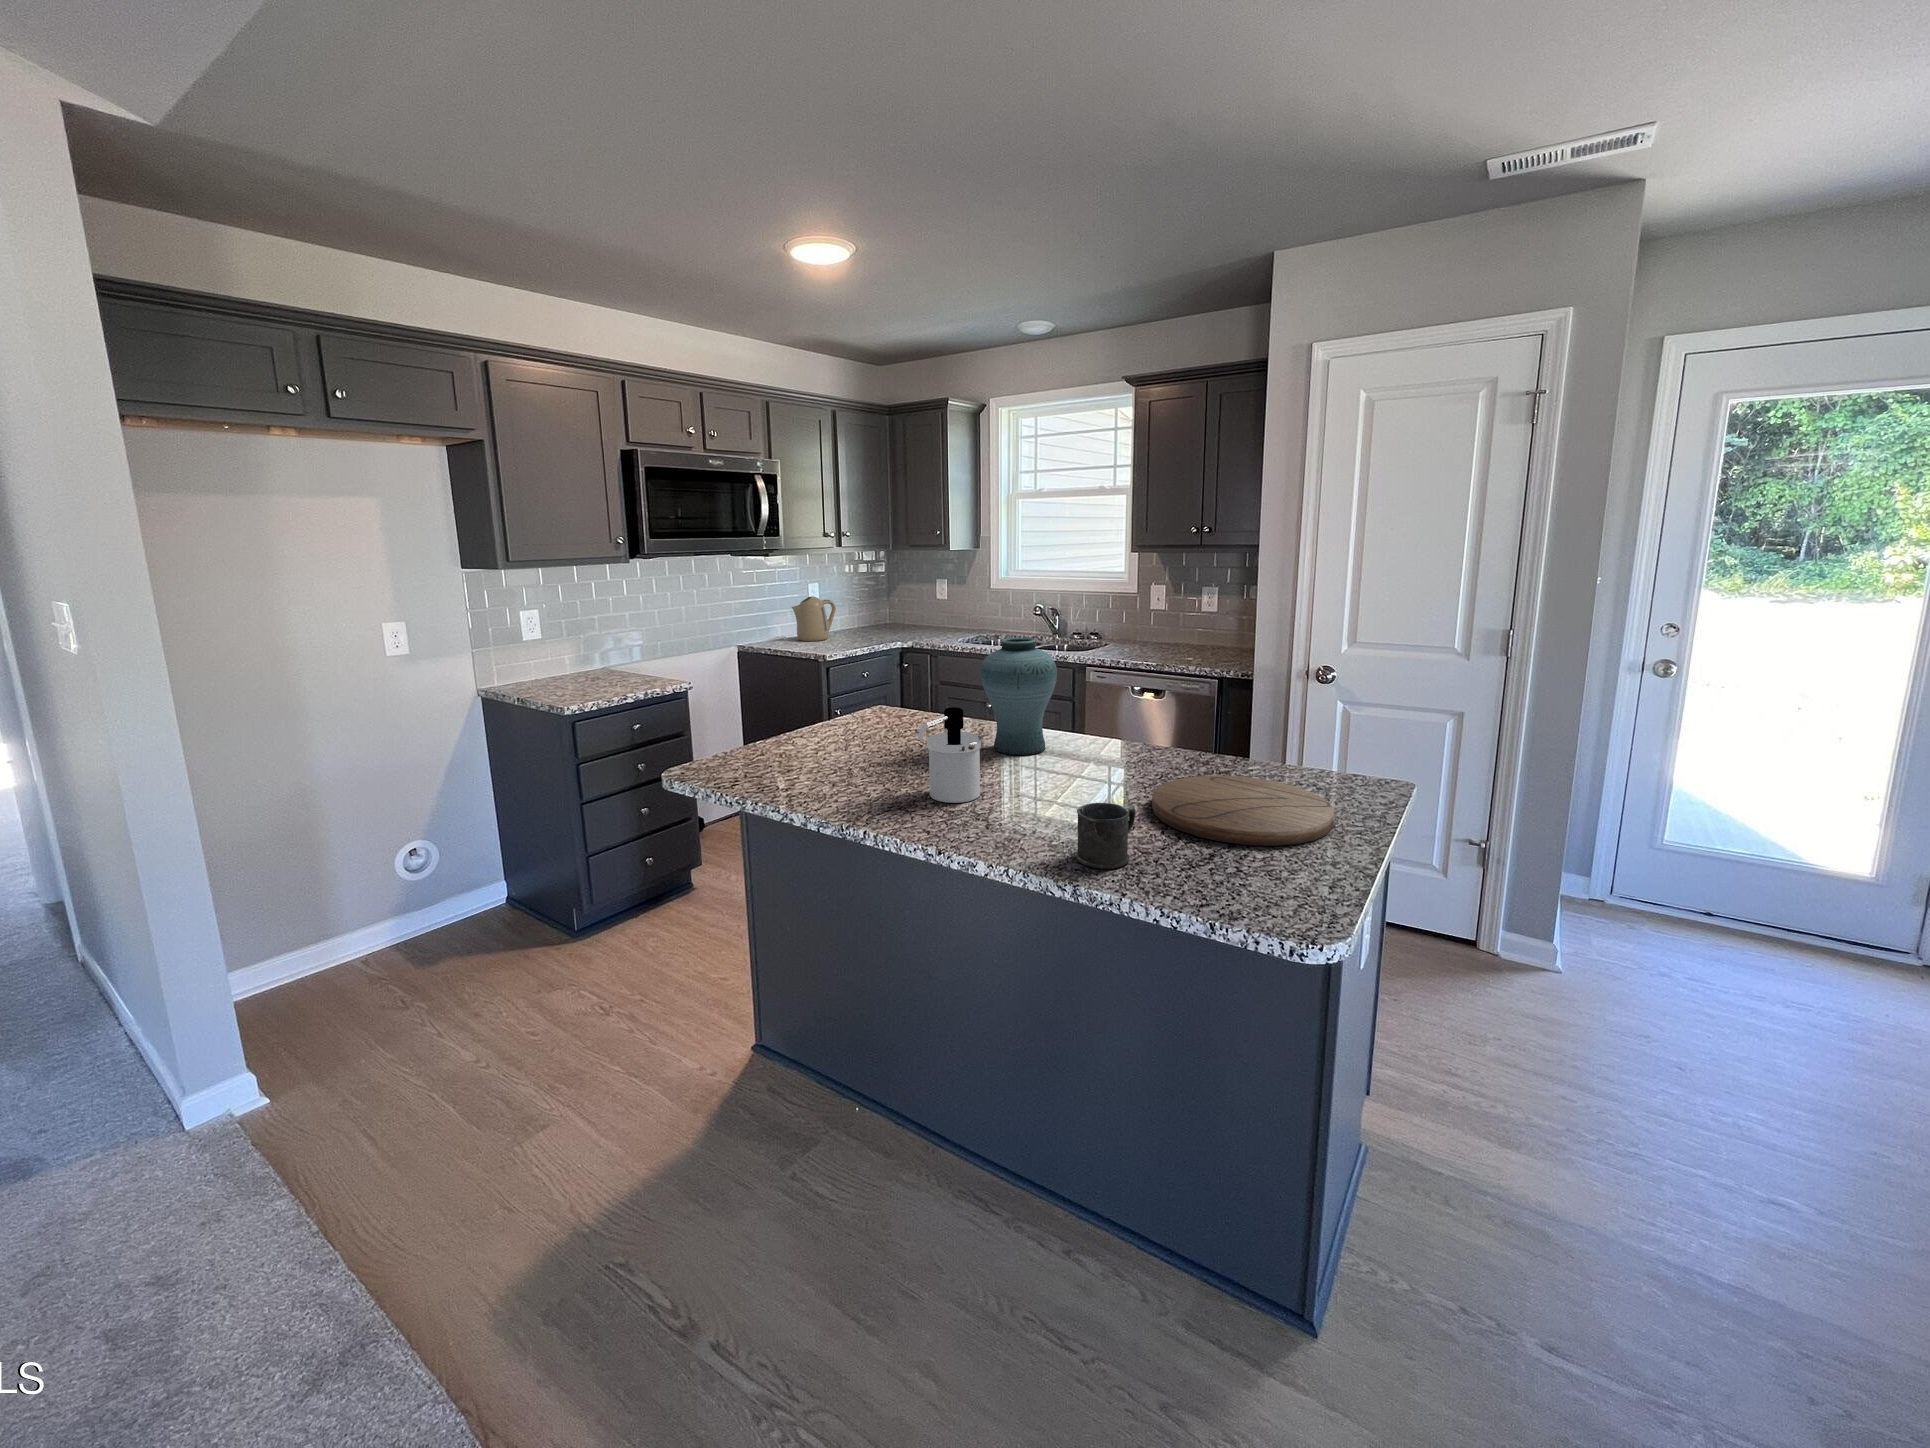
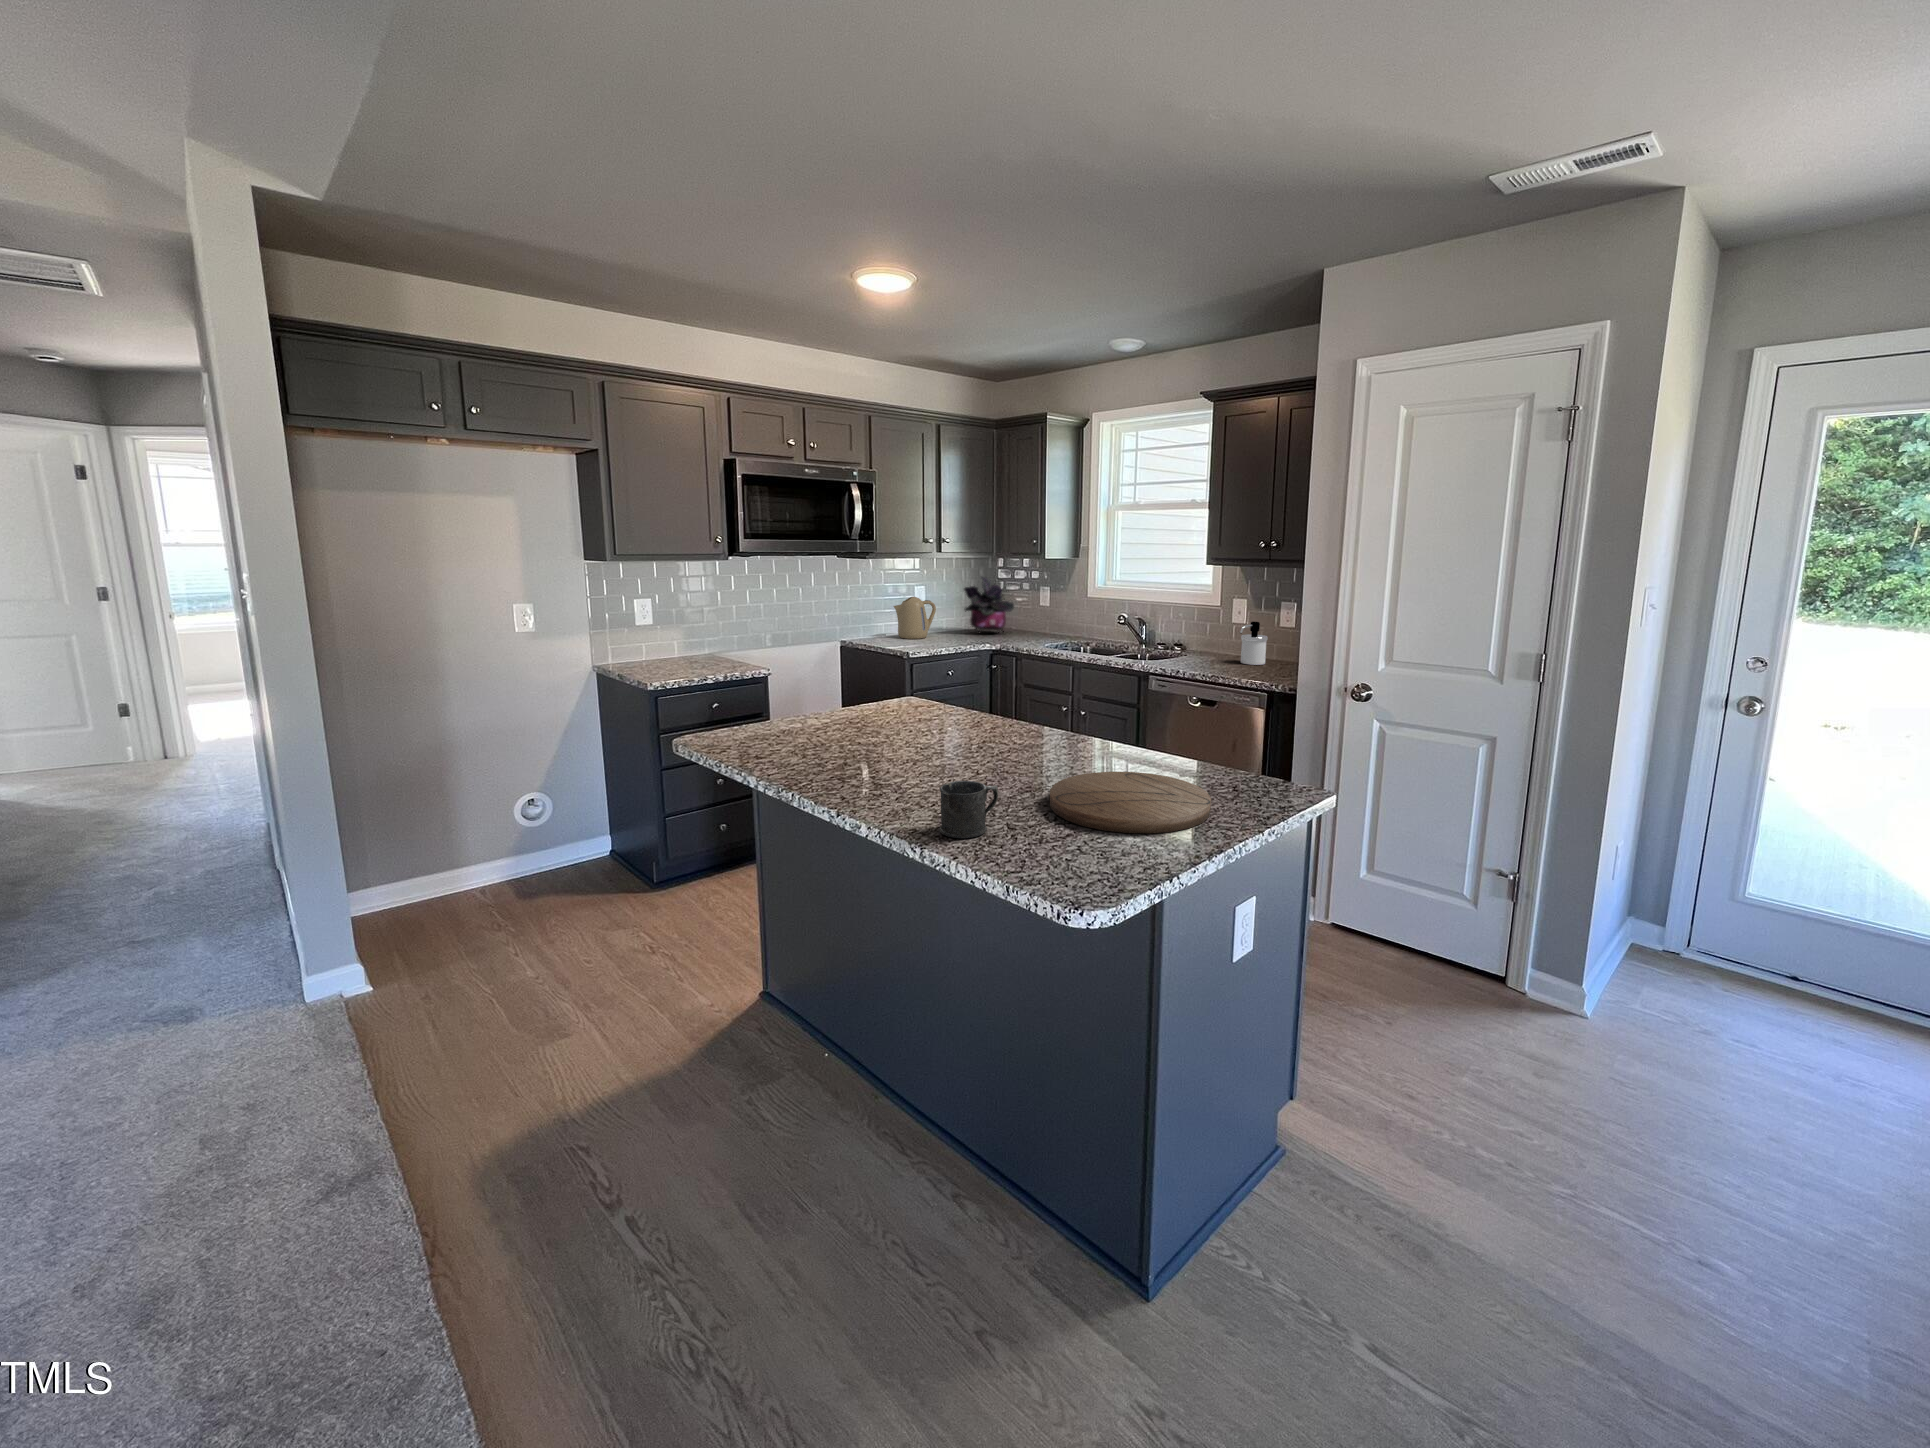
potted plant: none [860,572,912,632] -> present [964,577,1014,632]
vase: present [981,638,1057,755] -> none [958,636,1028,746]
soap dispenser: present [917,707,982,803] -> present [1240,622,1268,665]

